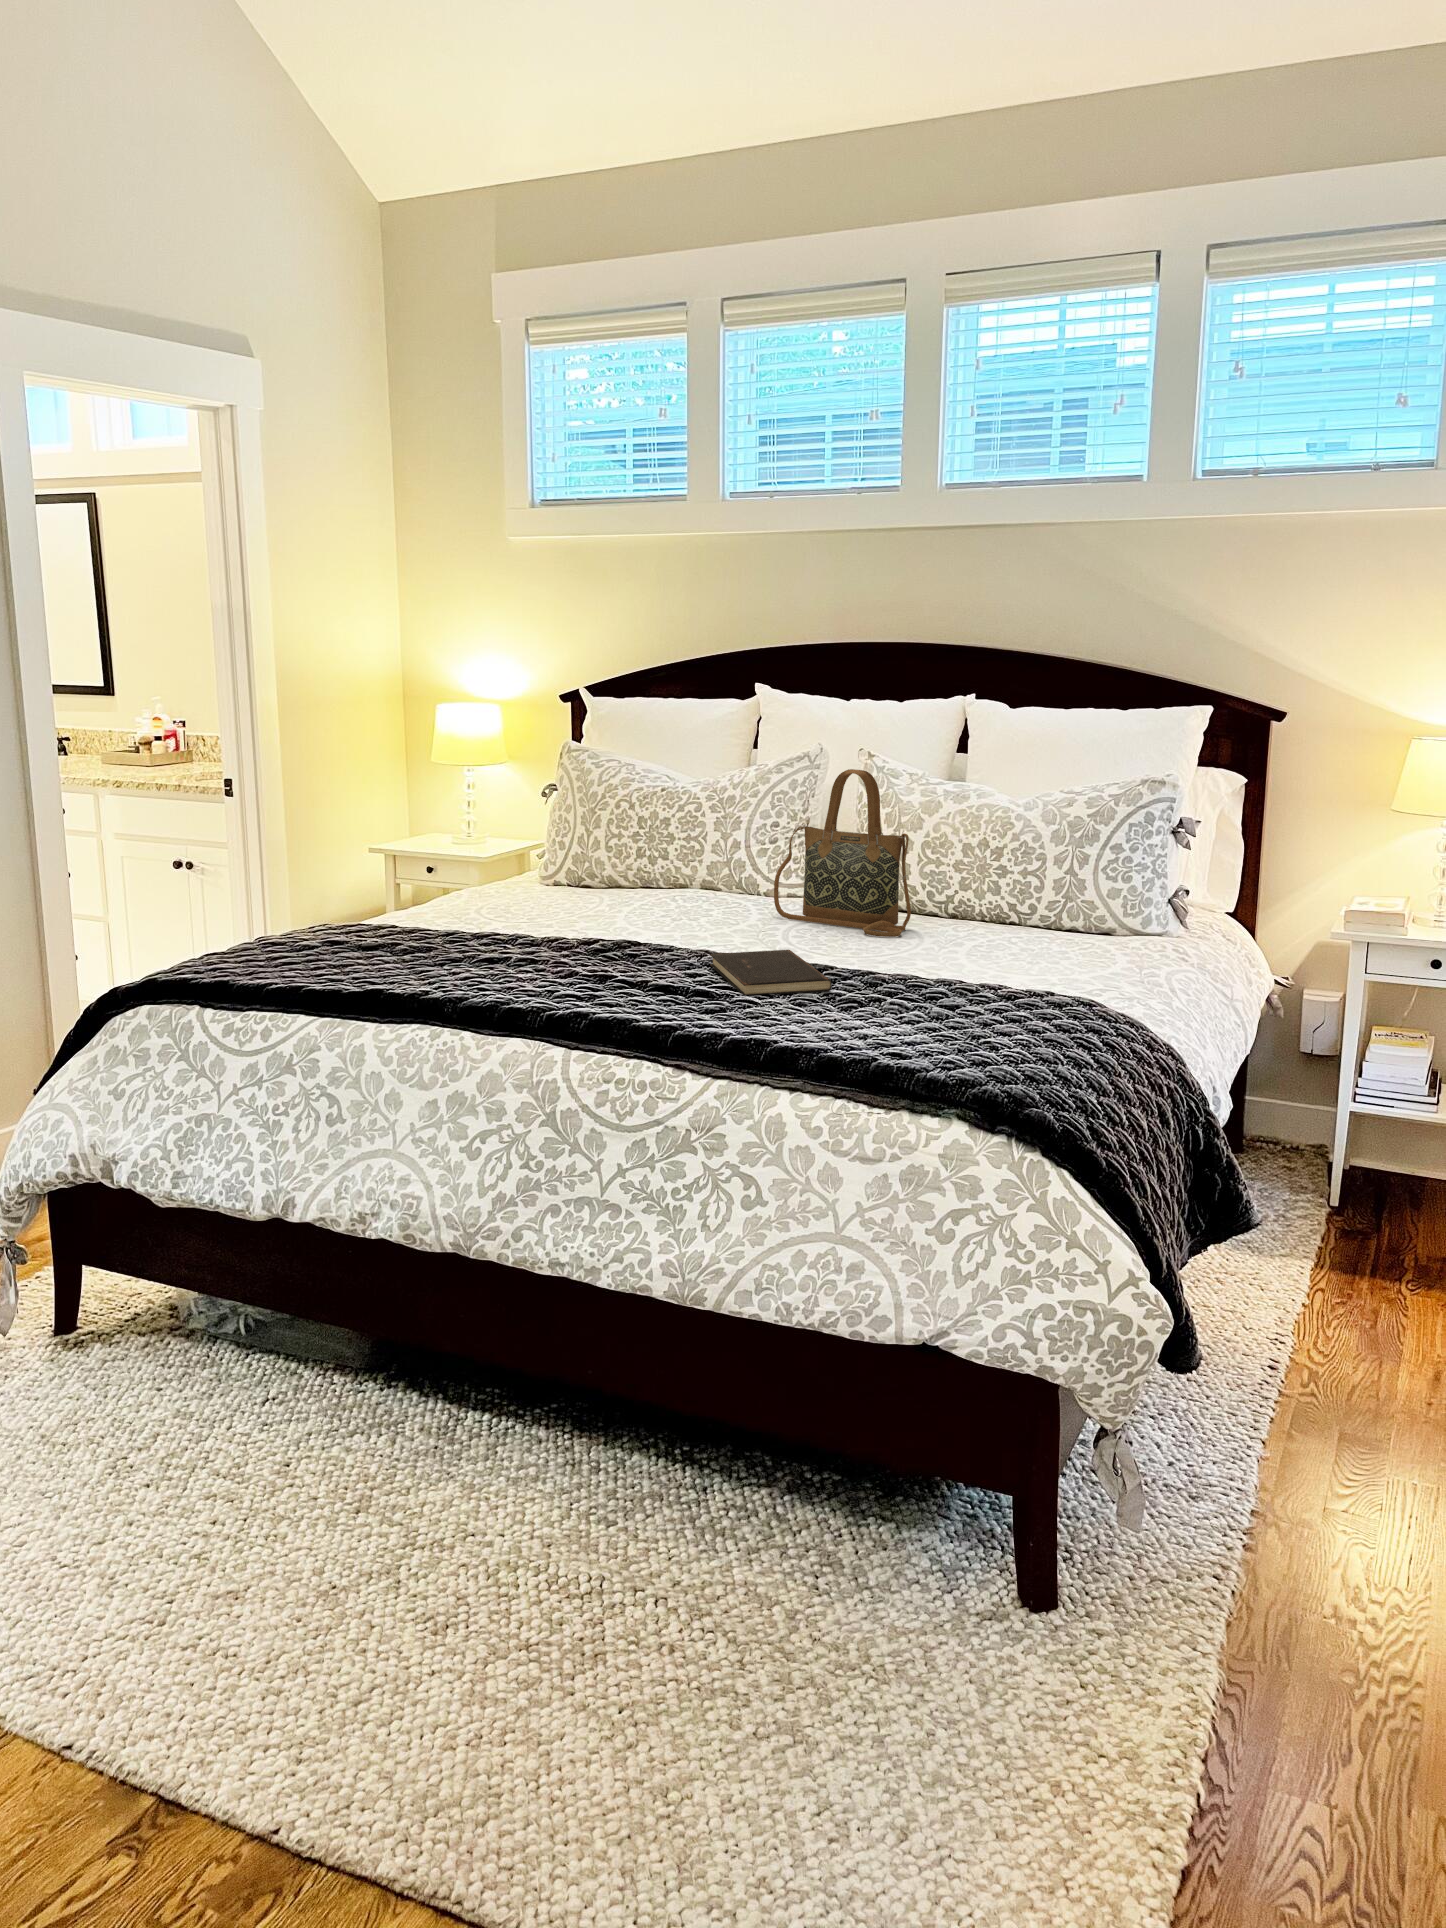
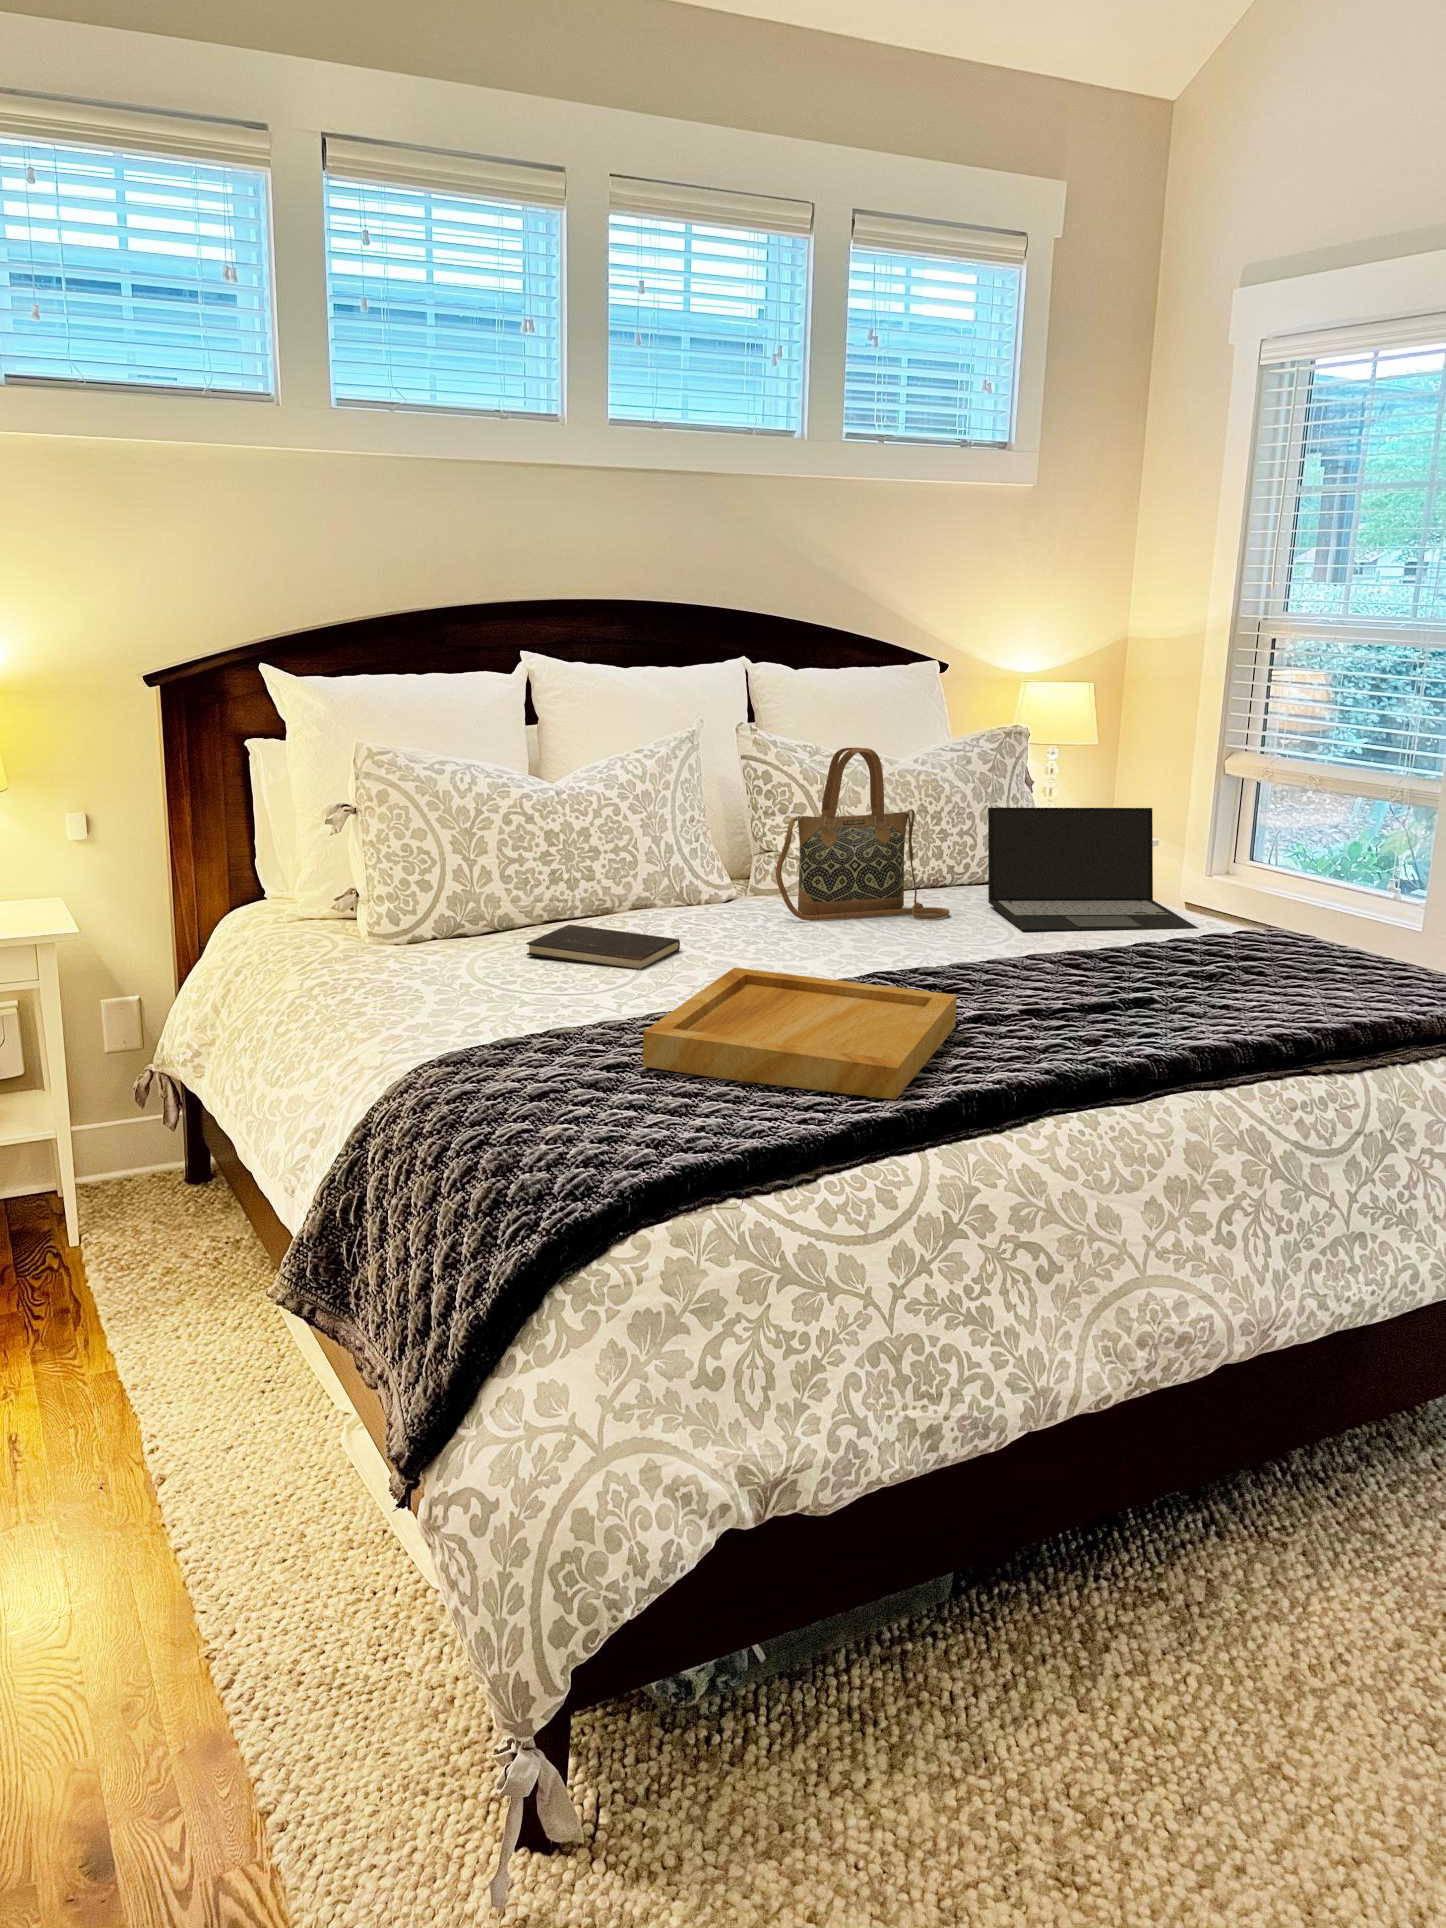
laptop: none [886,842,1130,987] -> present [988,808,1199,932]
tray: none [326,907,536,984] -> present [643,968,957,1100]
hardcover book: present [710,950,832,995] -> present [527,925,680,970]

